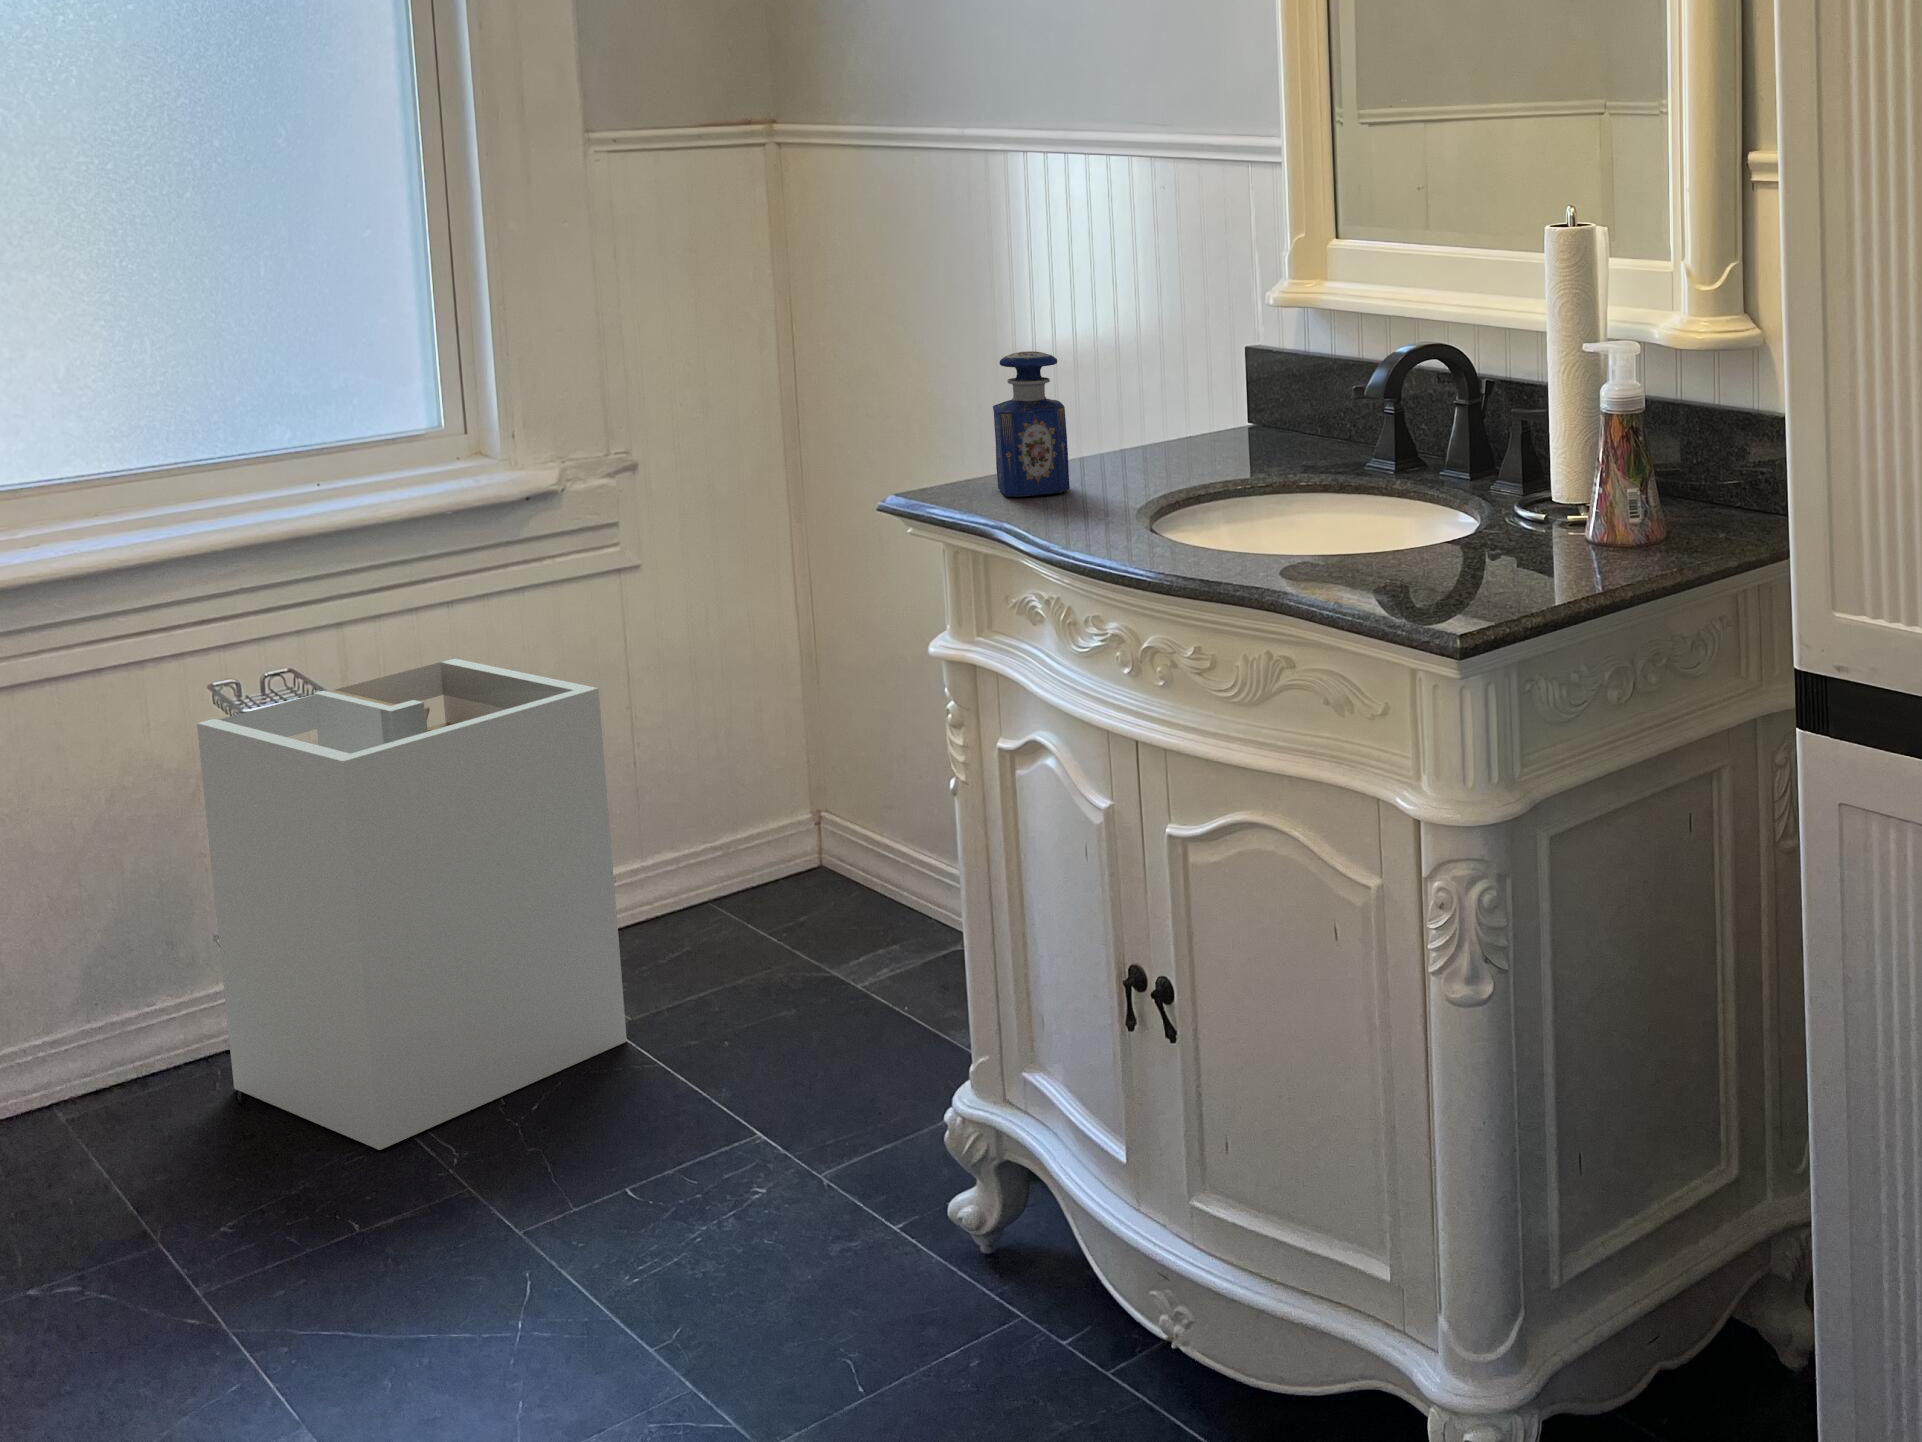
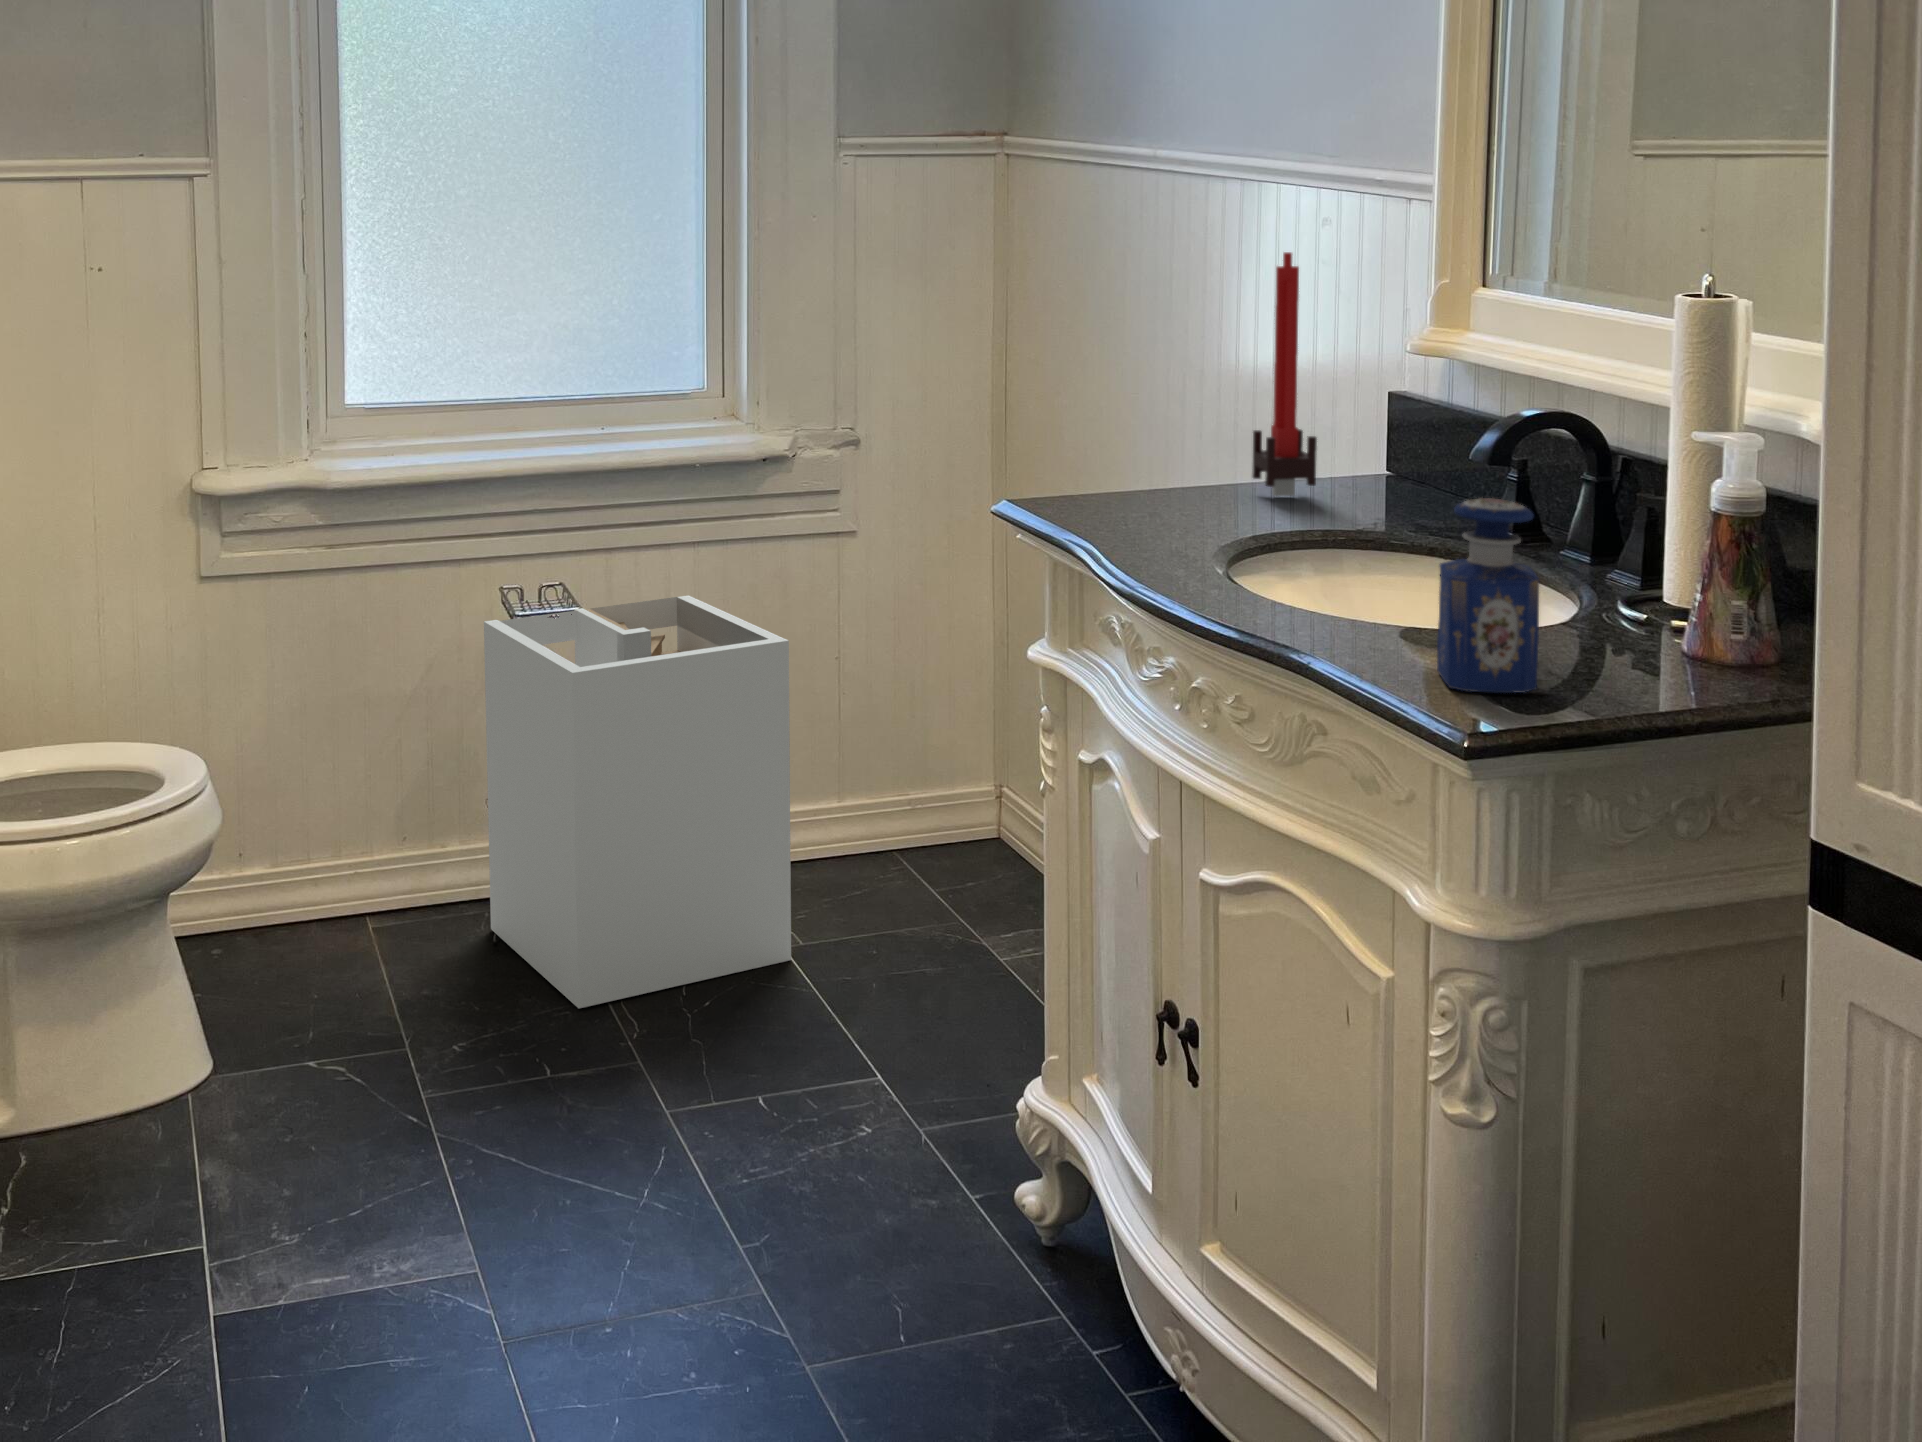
candle: none [1131,216,1198,459] -> present [1252,252,1317,496]
perfume bottle: present [993,351,1070,497] -> present [1437,498,1539,693]

